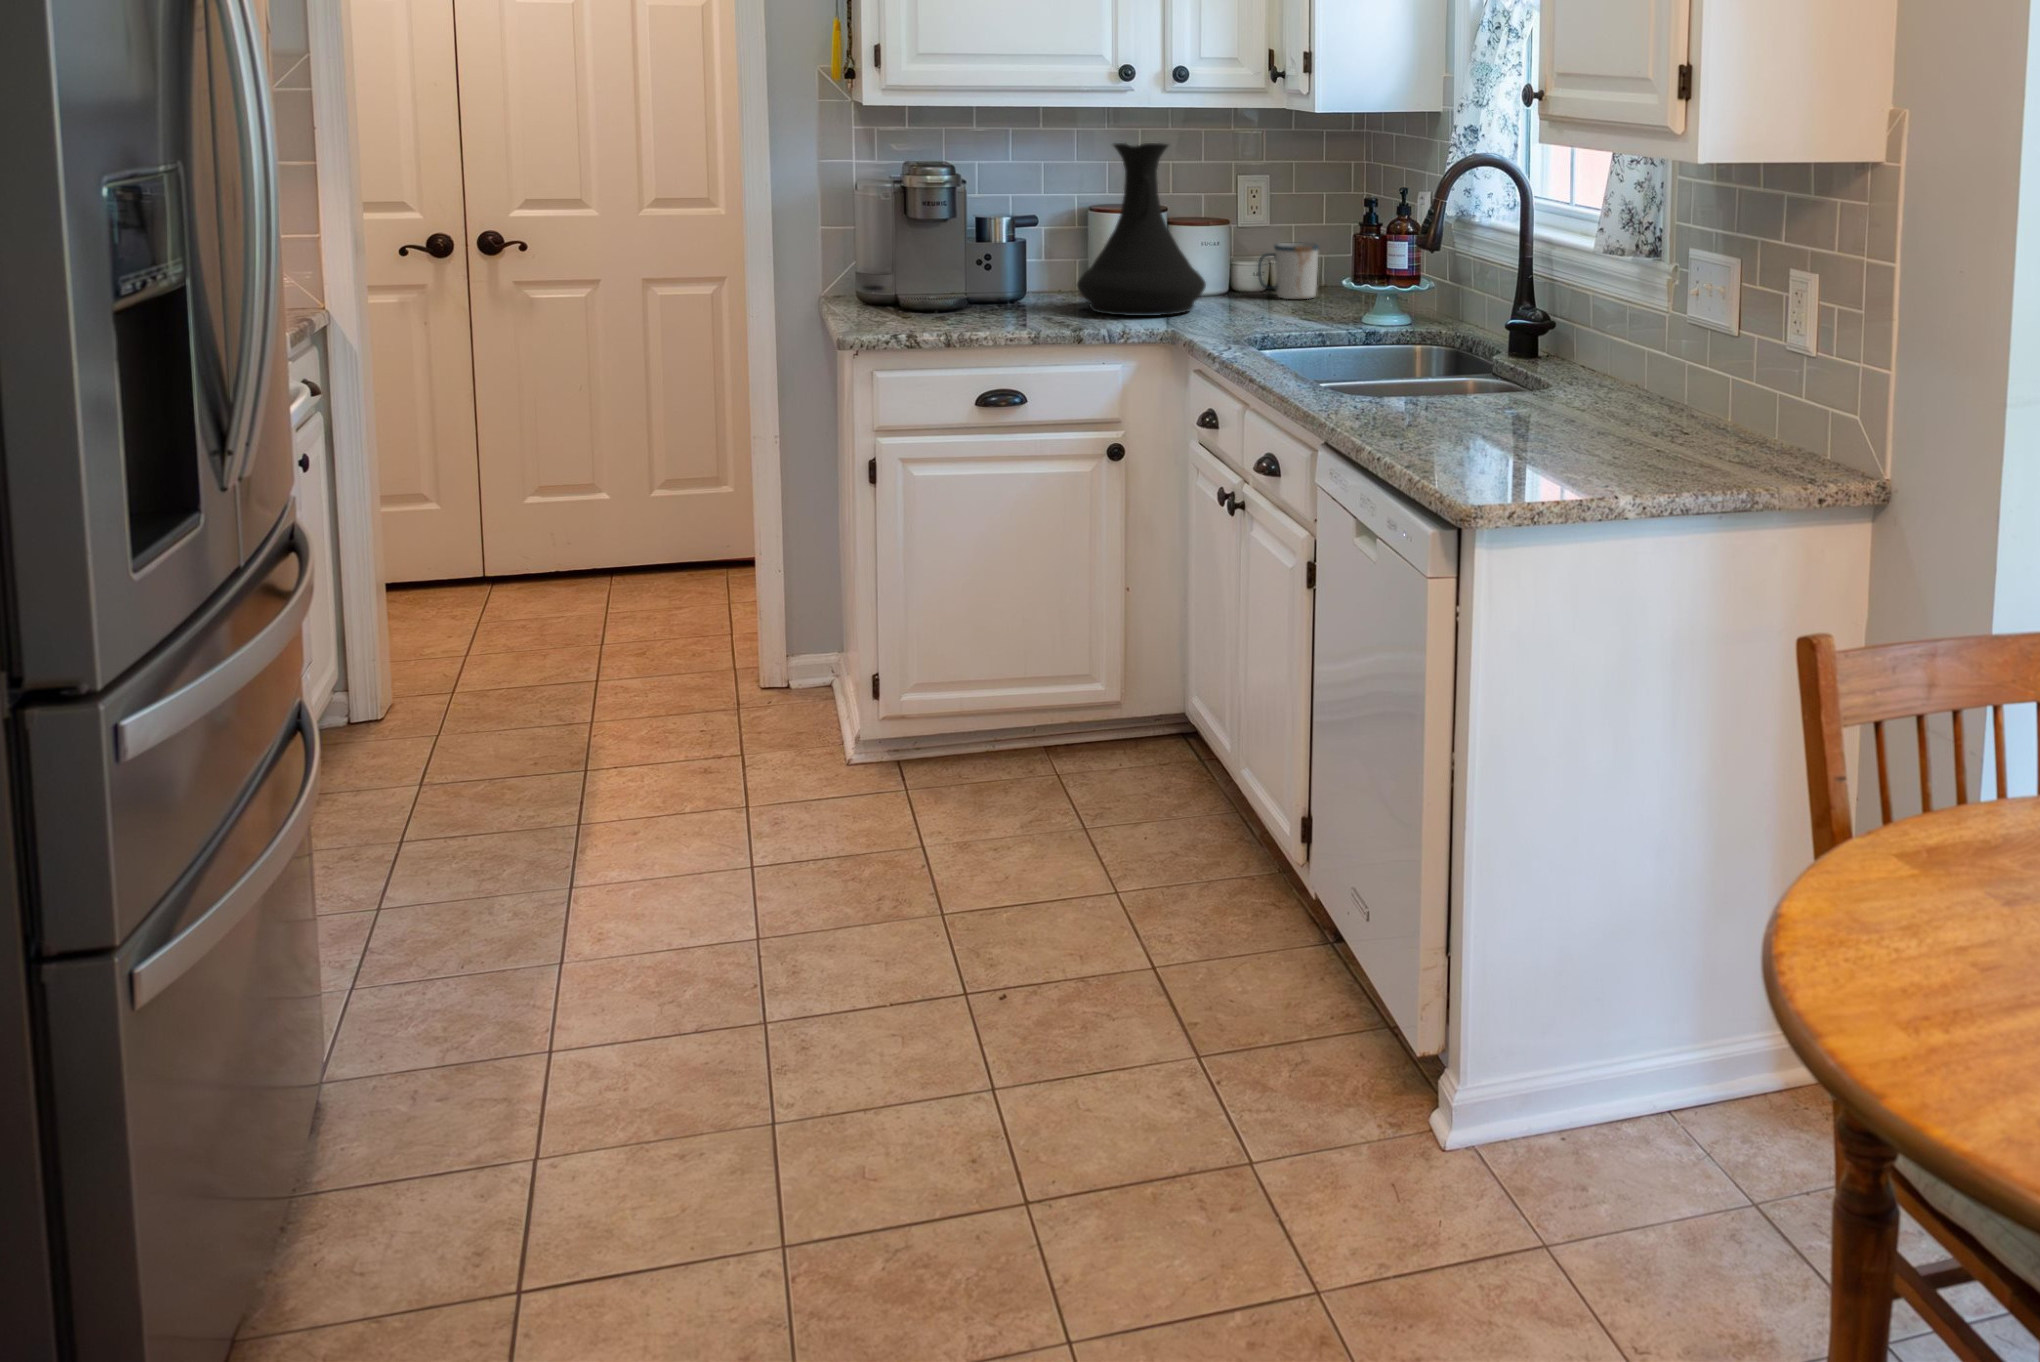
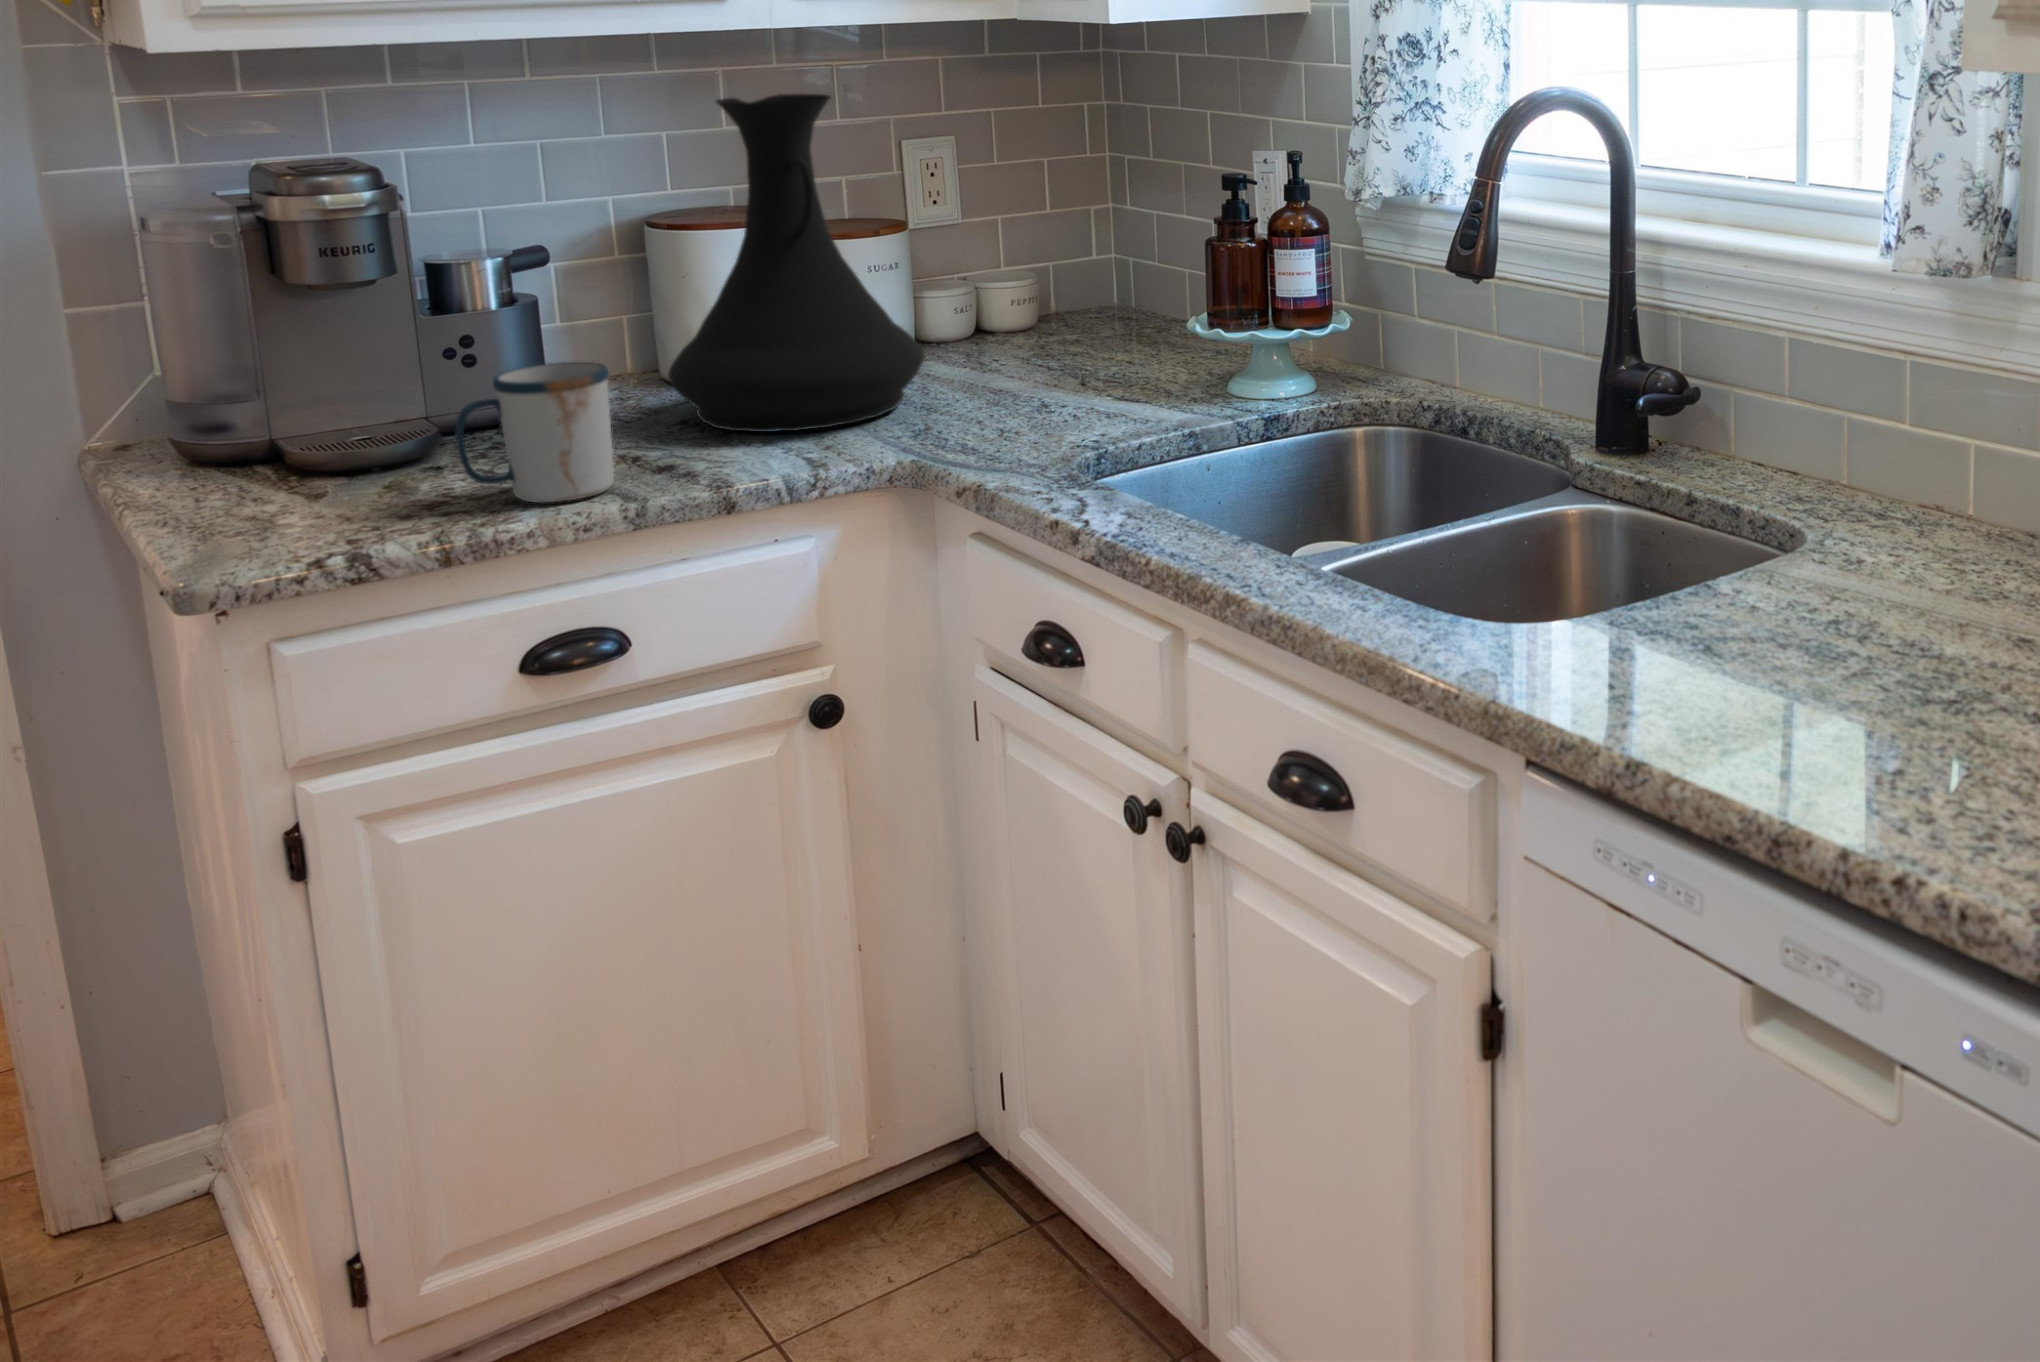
mug: present [1258,242,1319,299] -> present [456,362,614,503]

